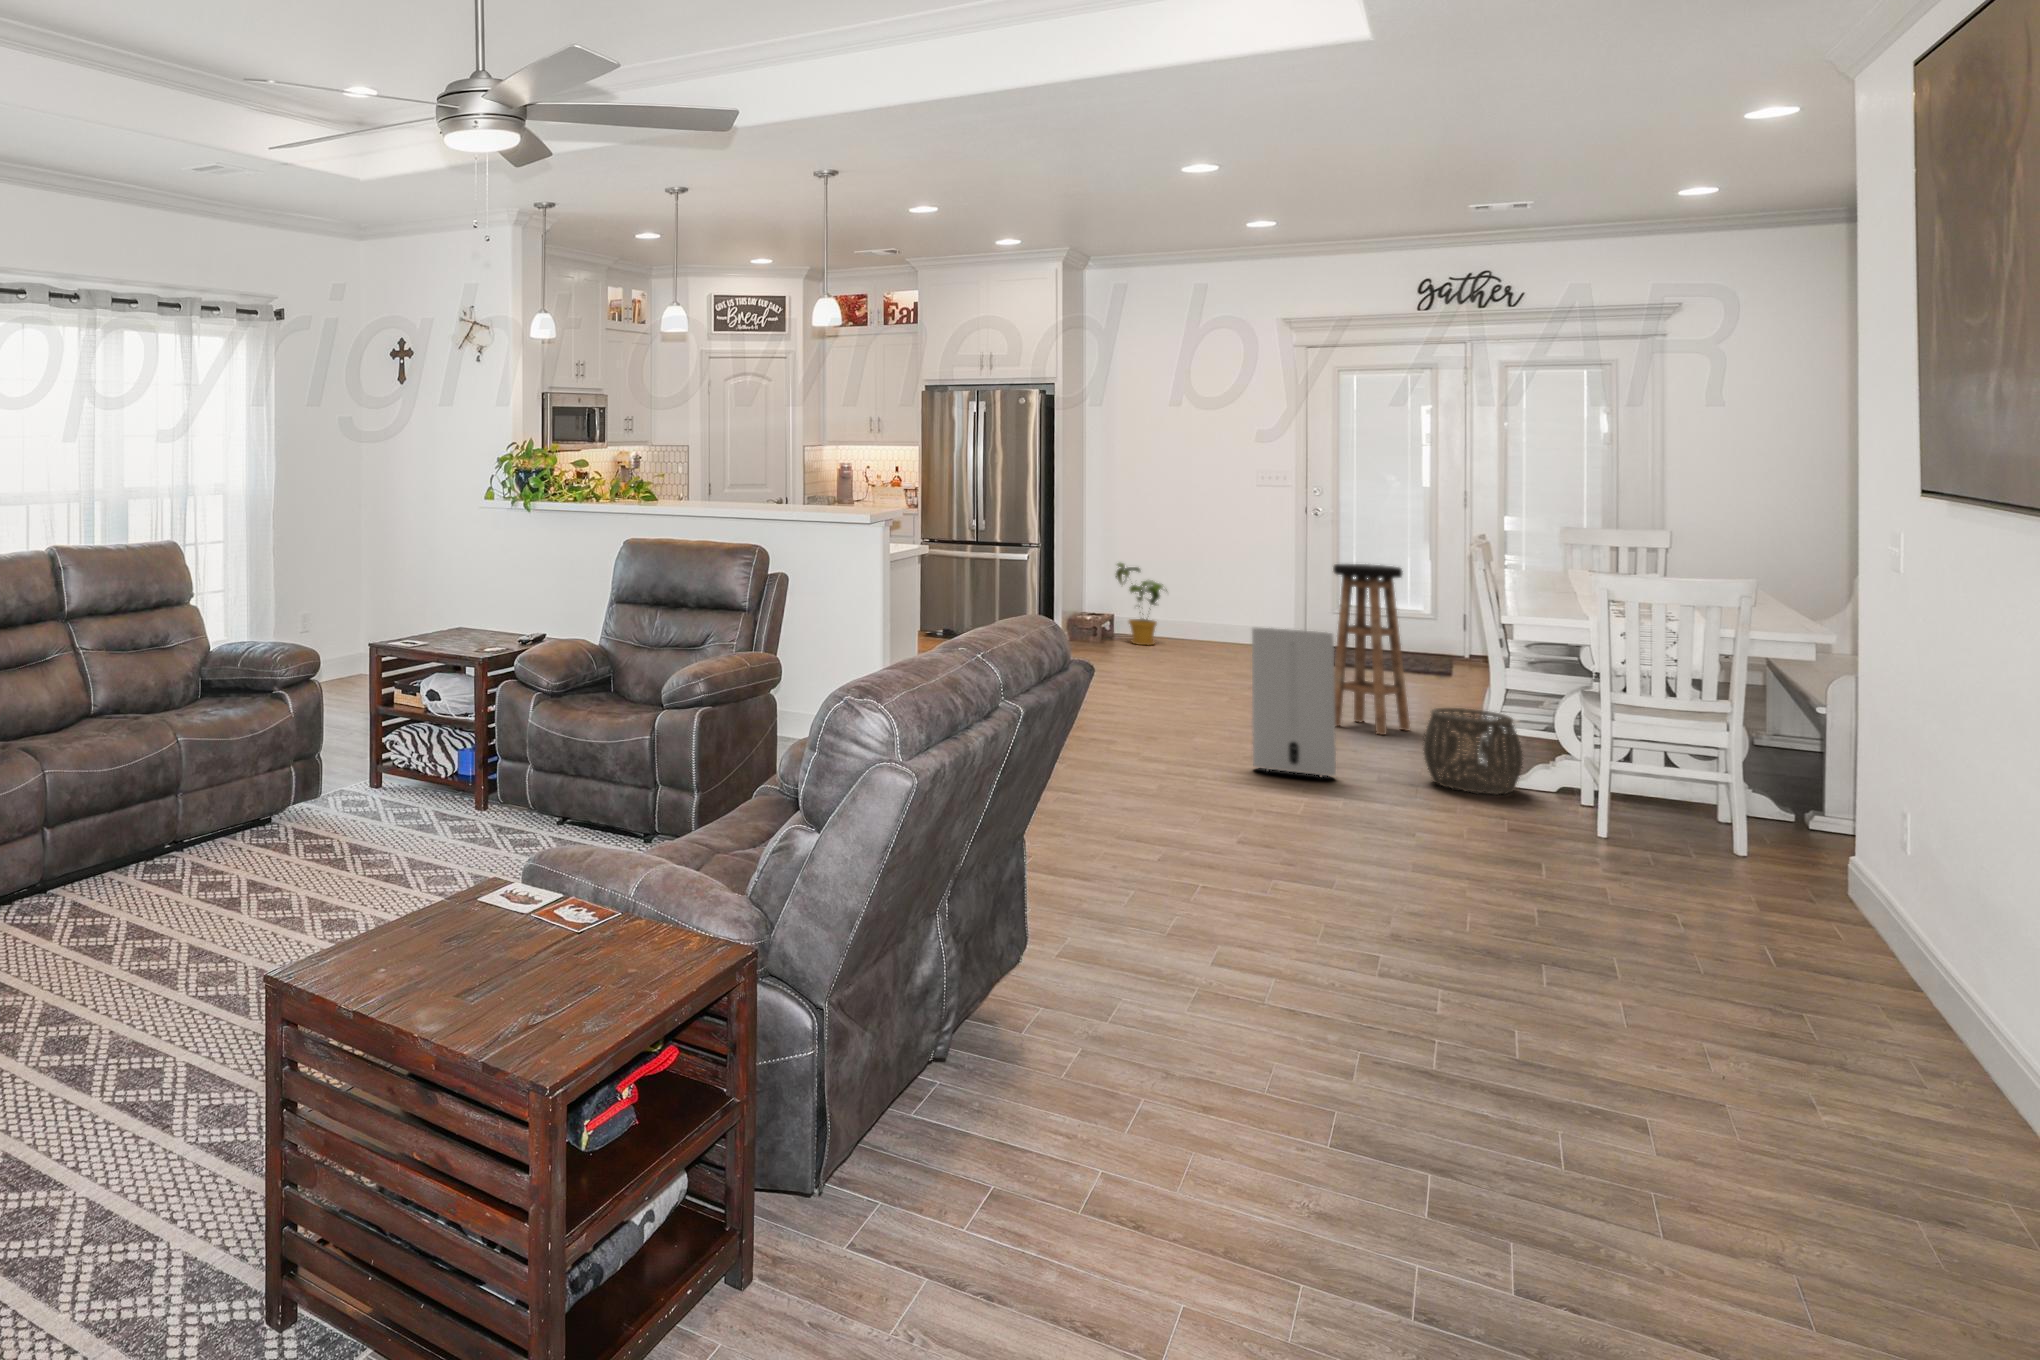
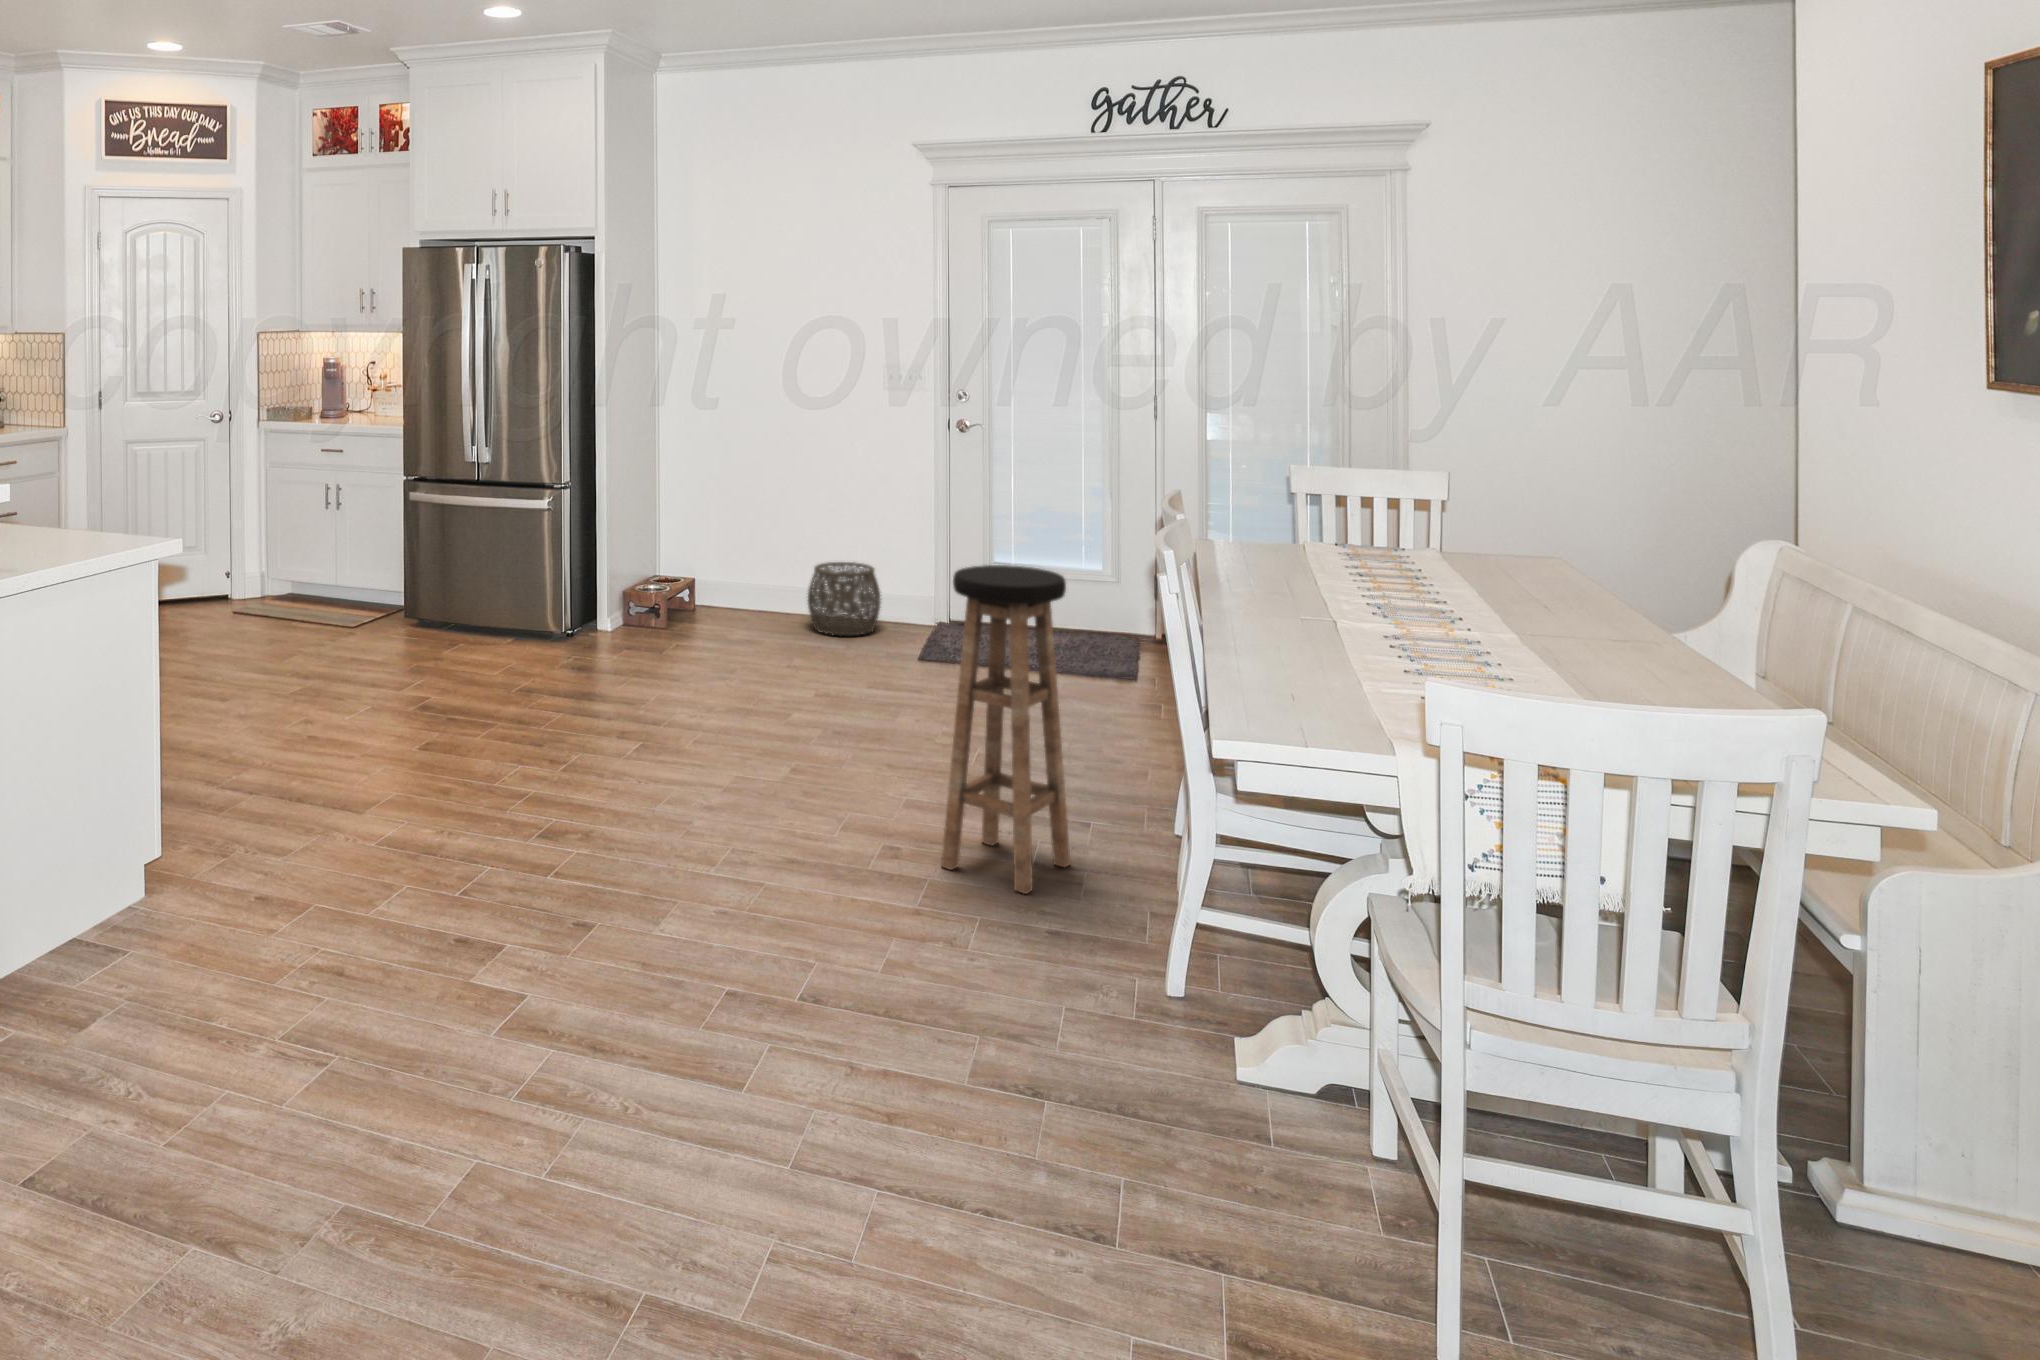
house plant: present [1115,563,1167,645] -> none [686,509,758,628]
air purifier: present [1252,628,1336,777] -> none [744,802,923,1186]
woven basket: present [1423,708,1523,795] -> present [808,562,881,636]

